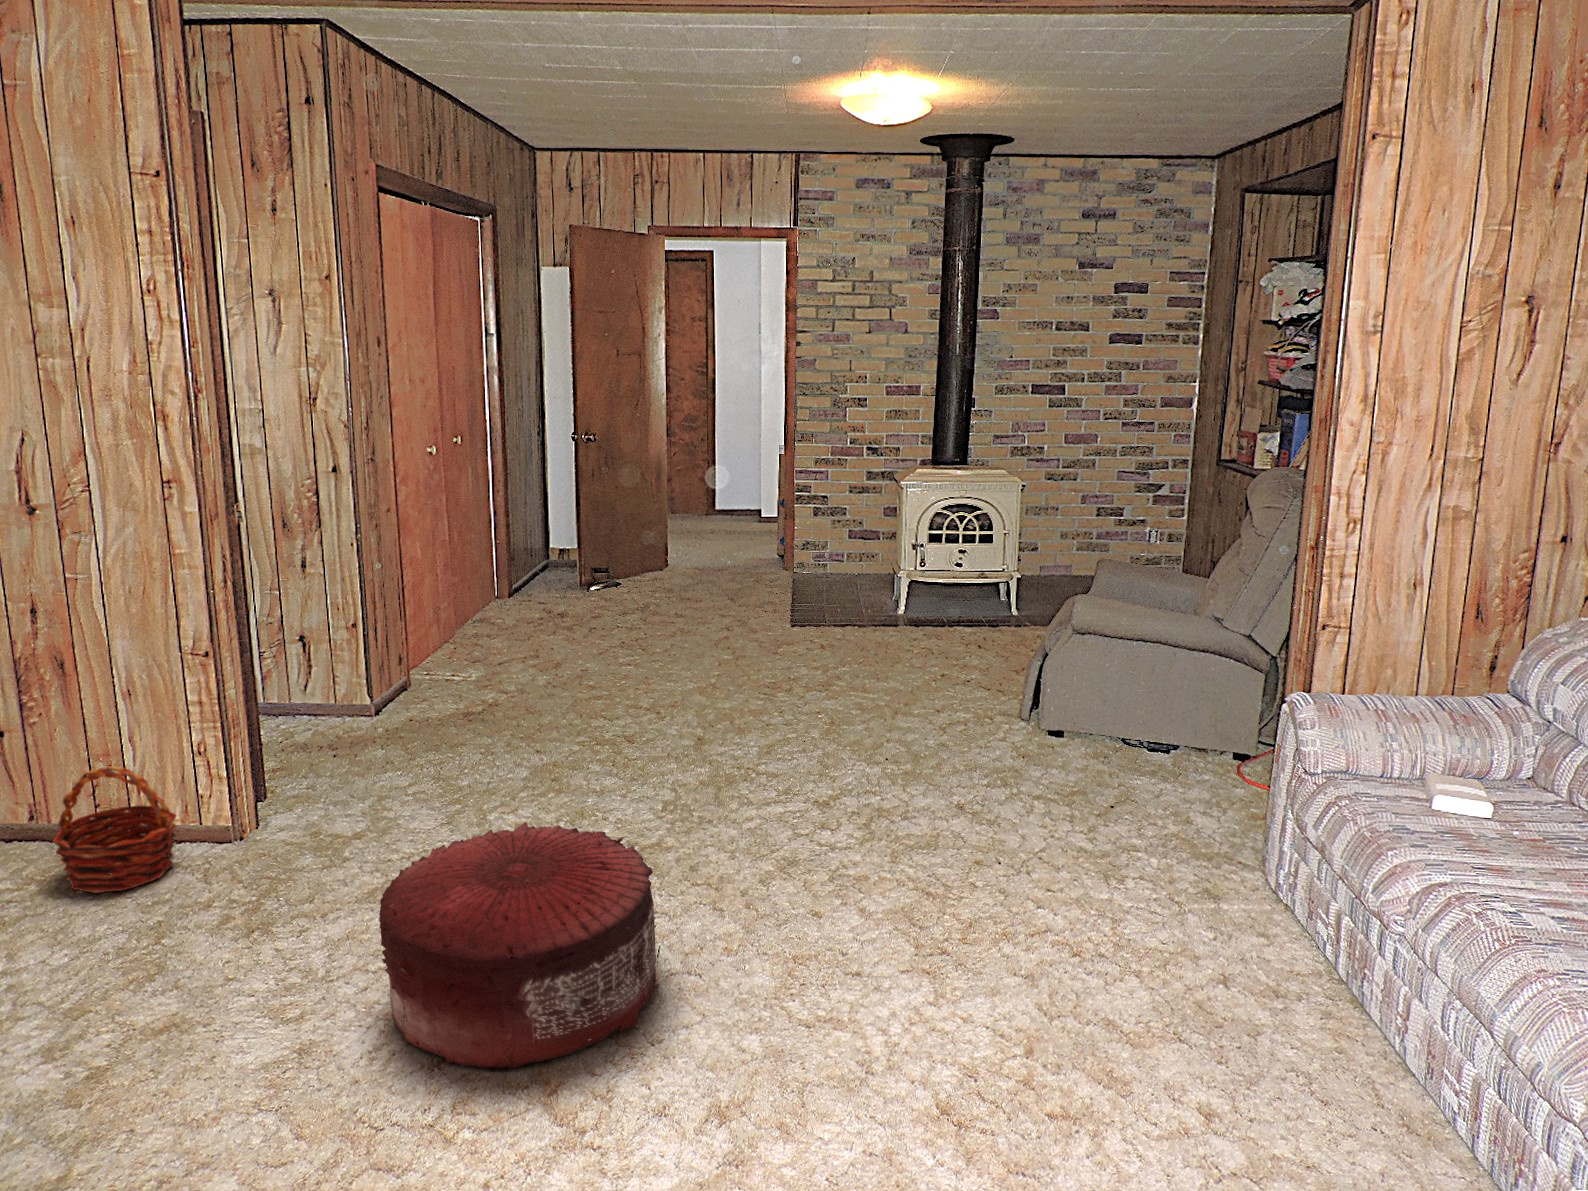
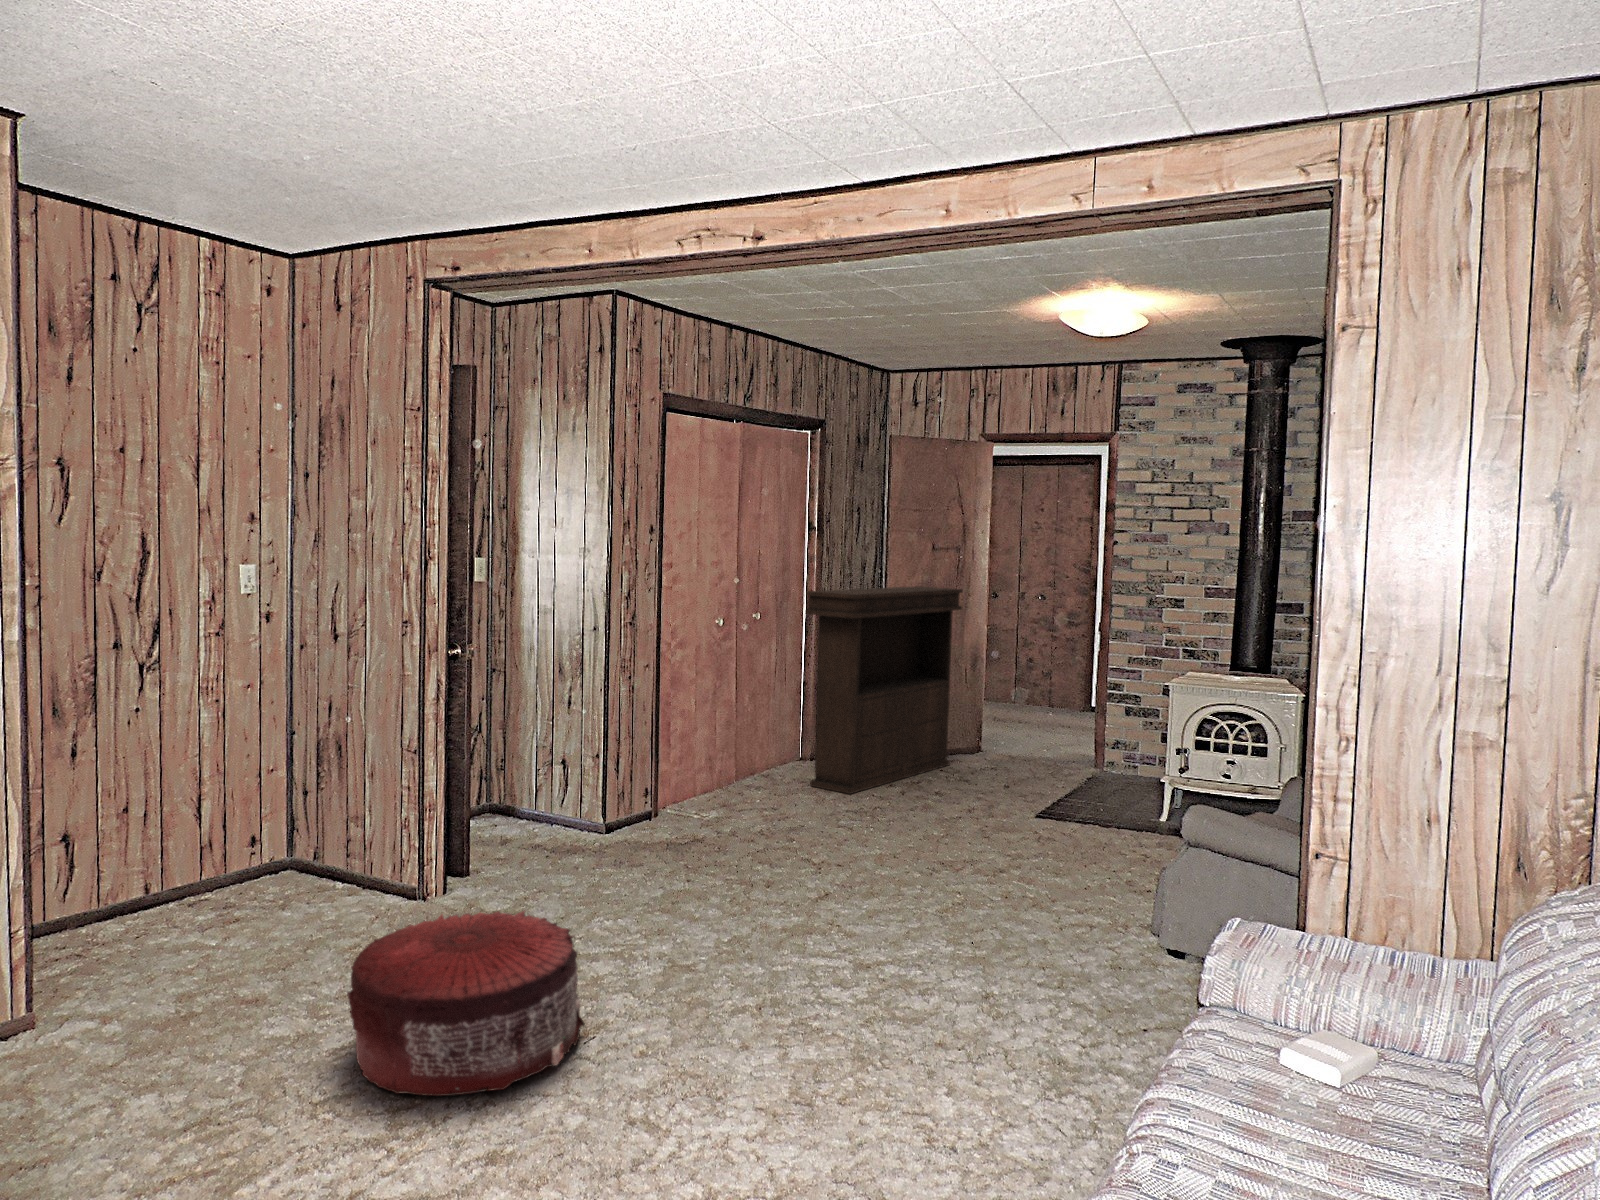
console table: none [525,397,661,632] -> present [806,586,963,794]
basket: present [52,766,176,893] -> none [292,822,377,915]

